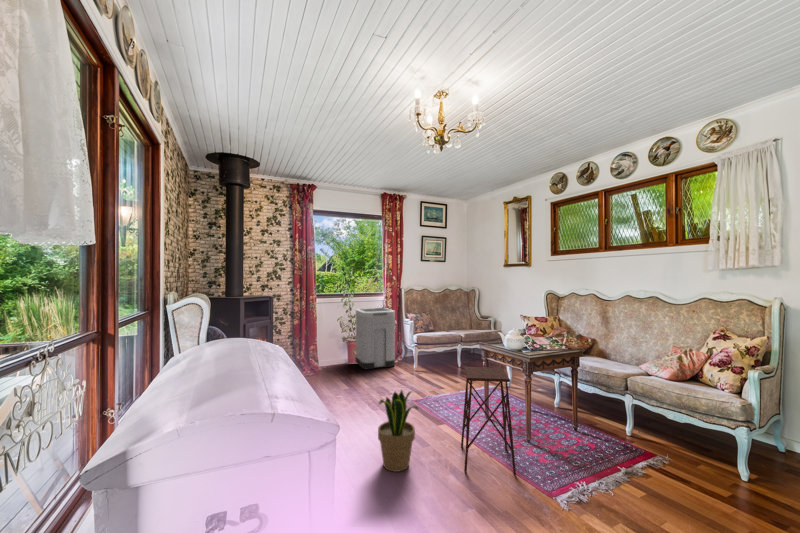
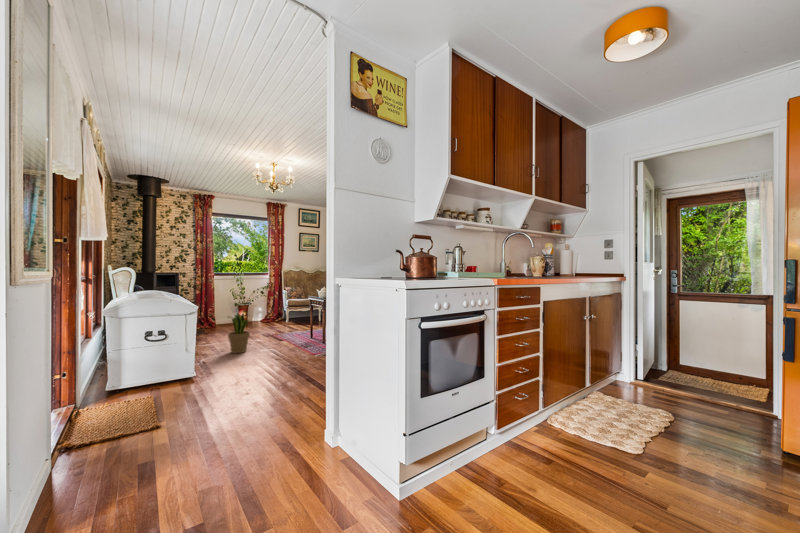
trash can: present [356,308,395,369] -> none [245,284,273,325]
side table: present [461,367,516,475] -> none [274,303,306,352]

